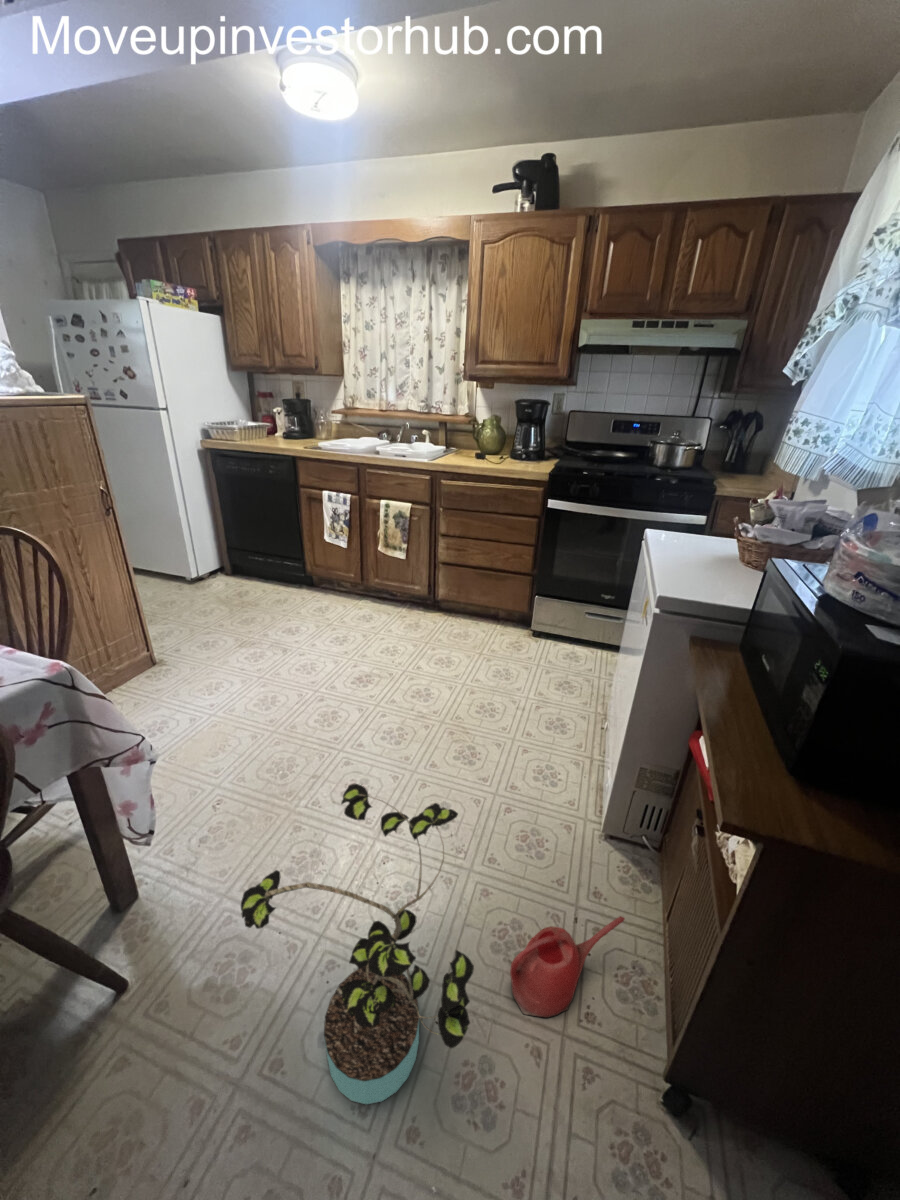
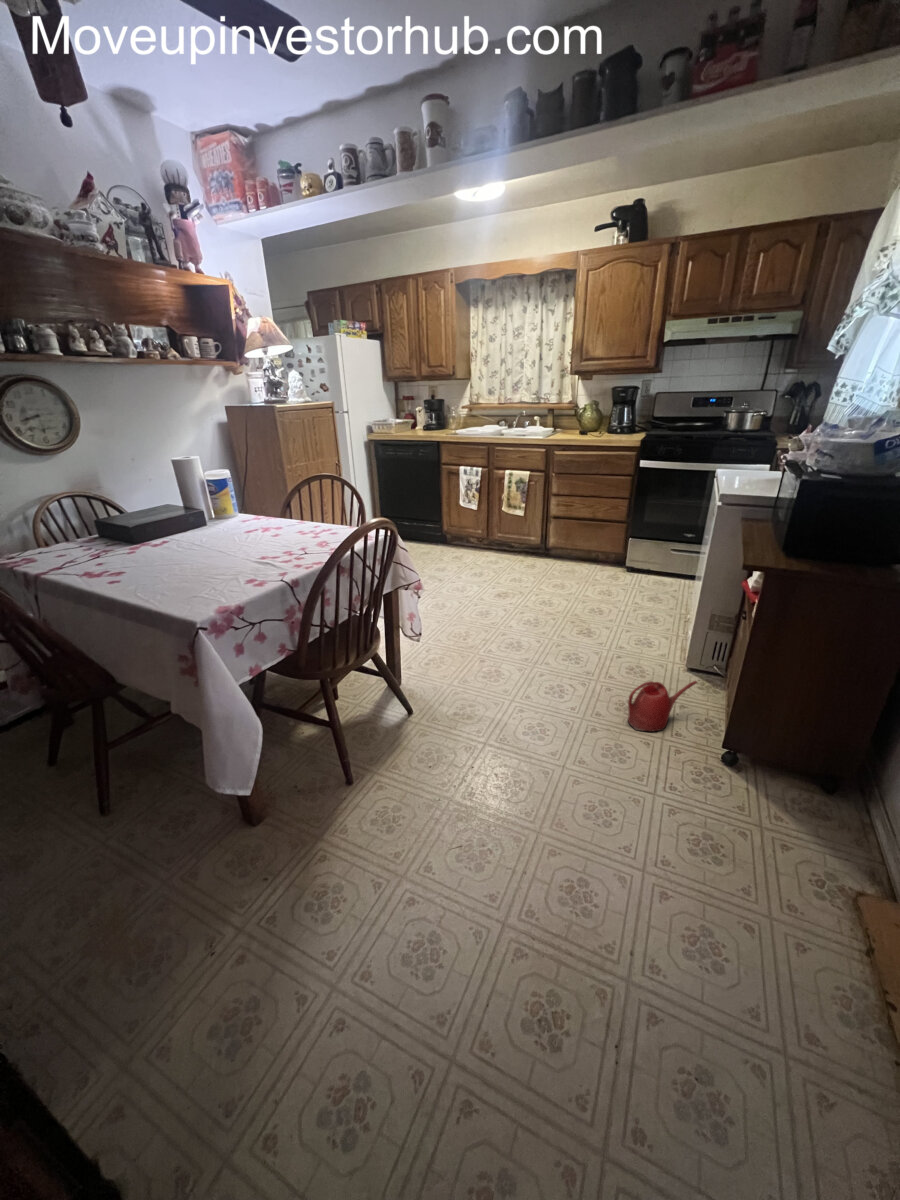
potted plant: present [241,784,474,1105] -> none [508,577,616,751]

